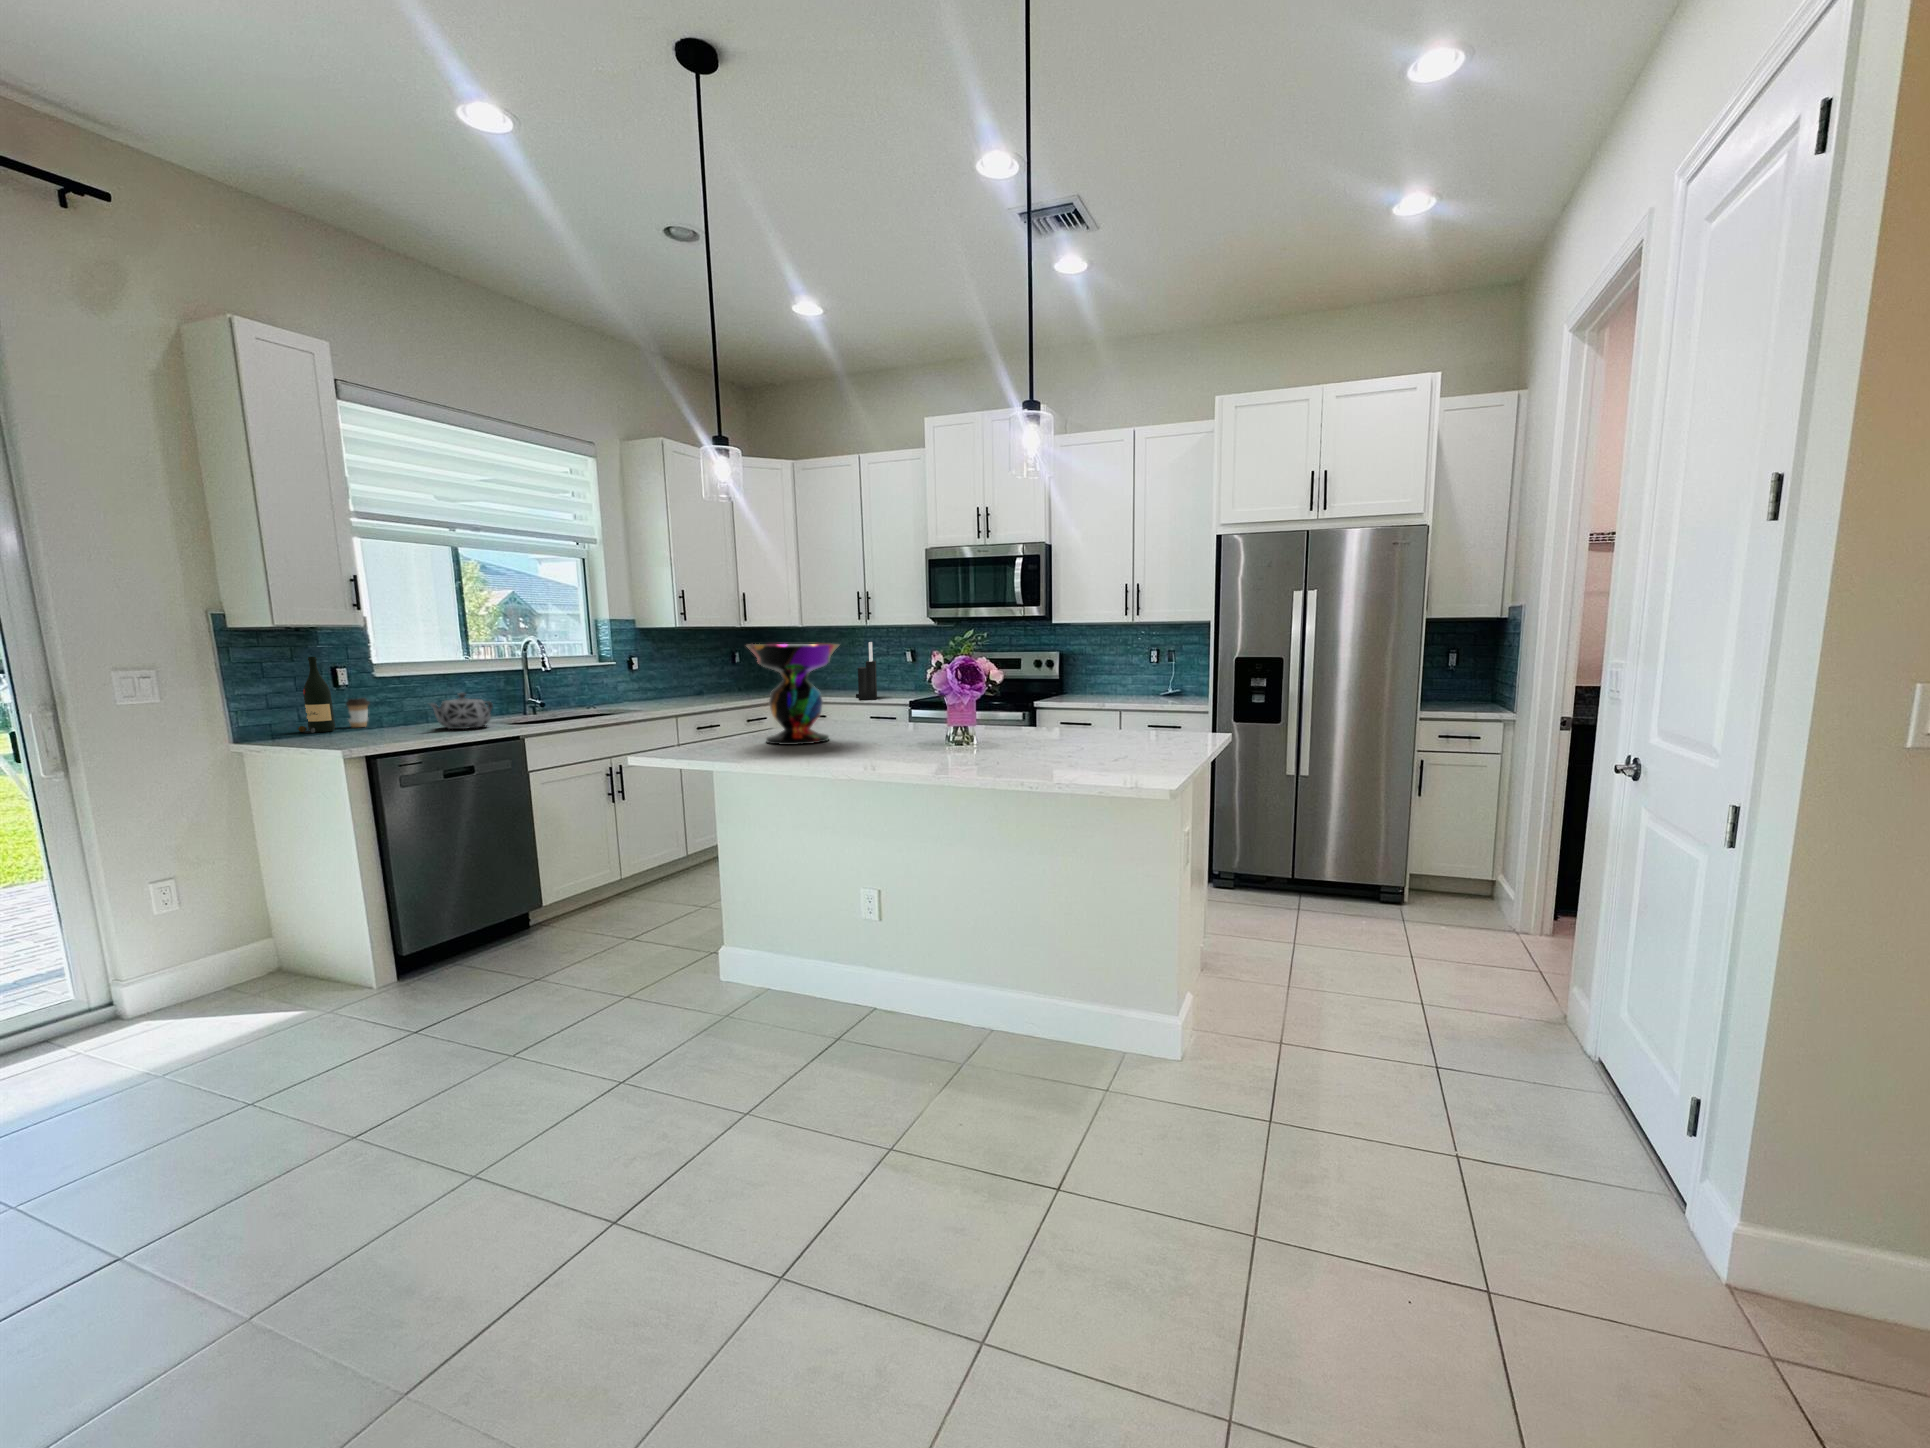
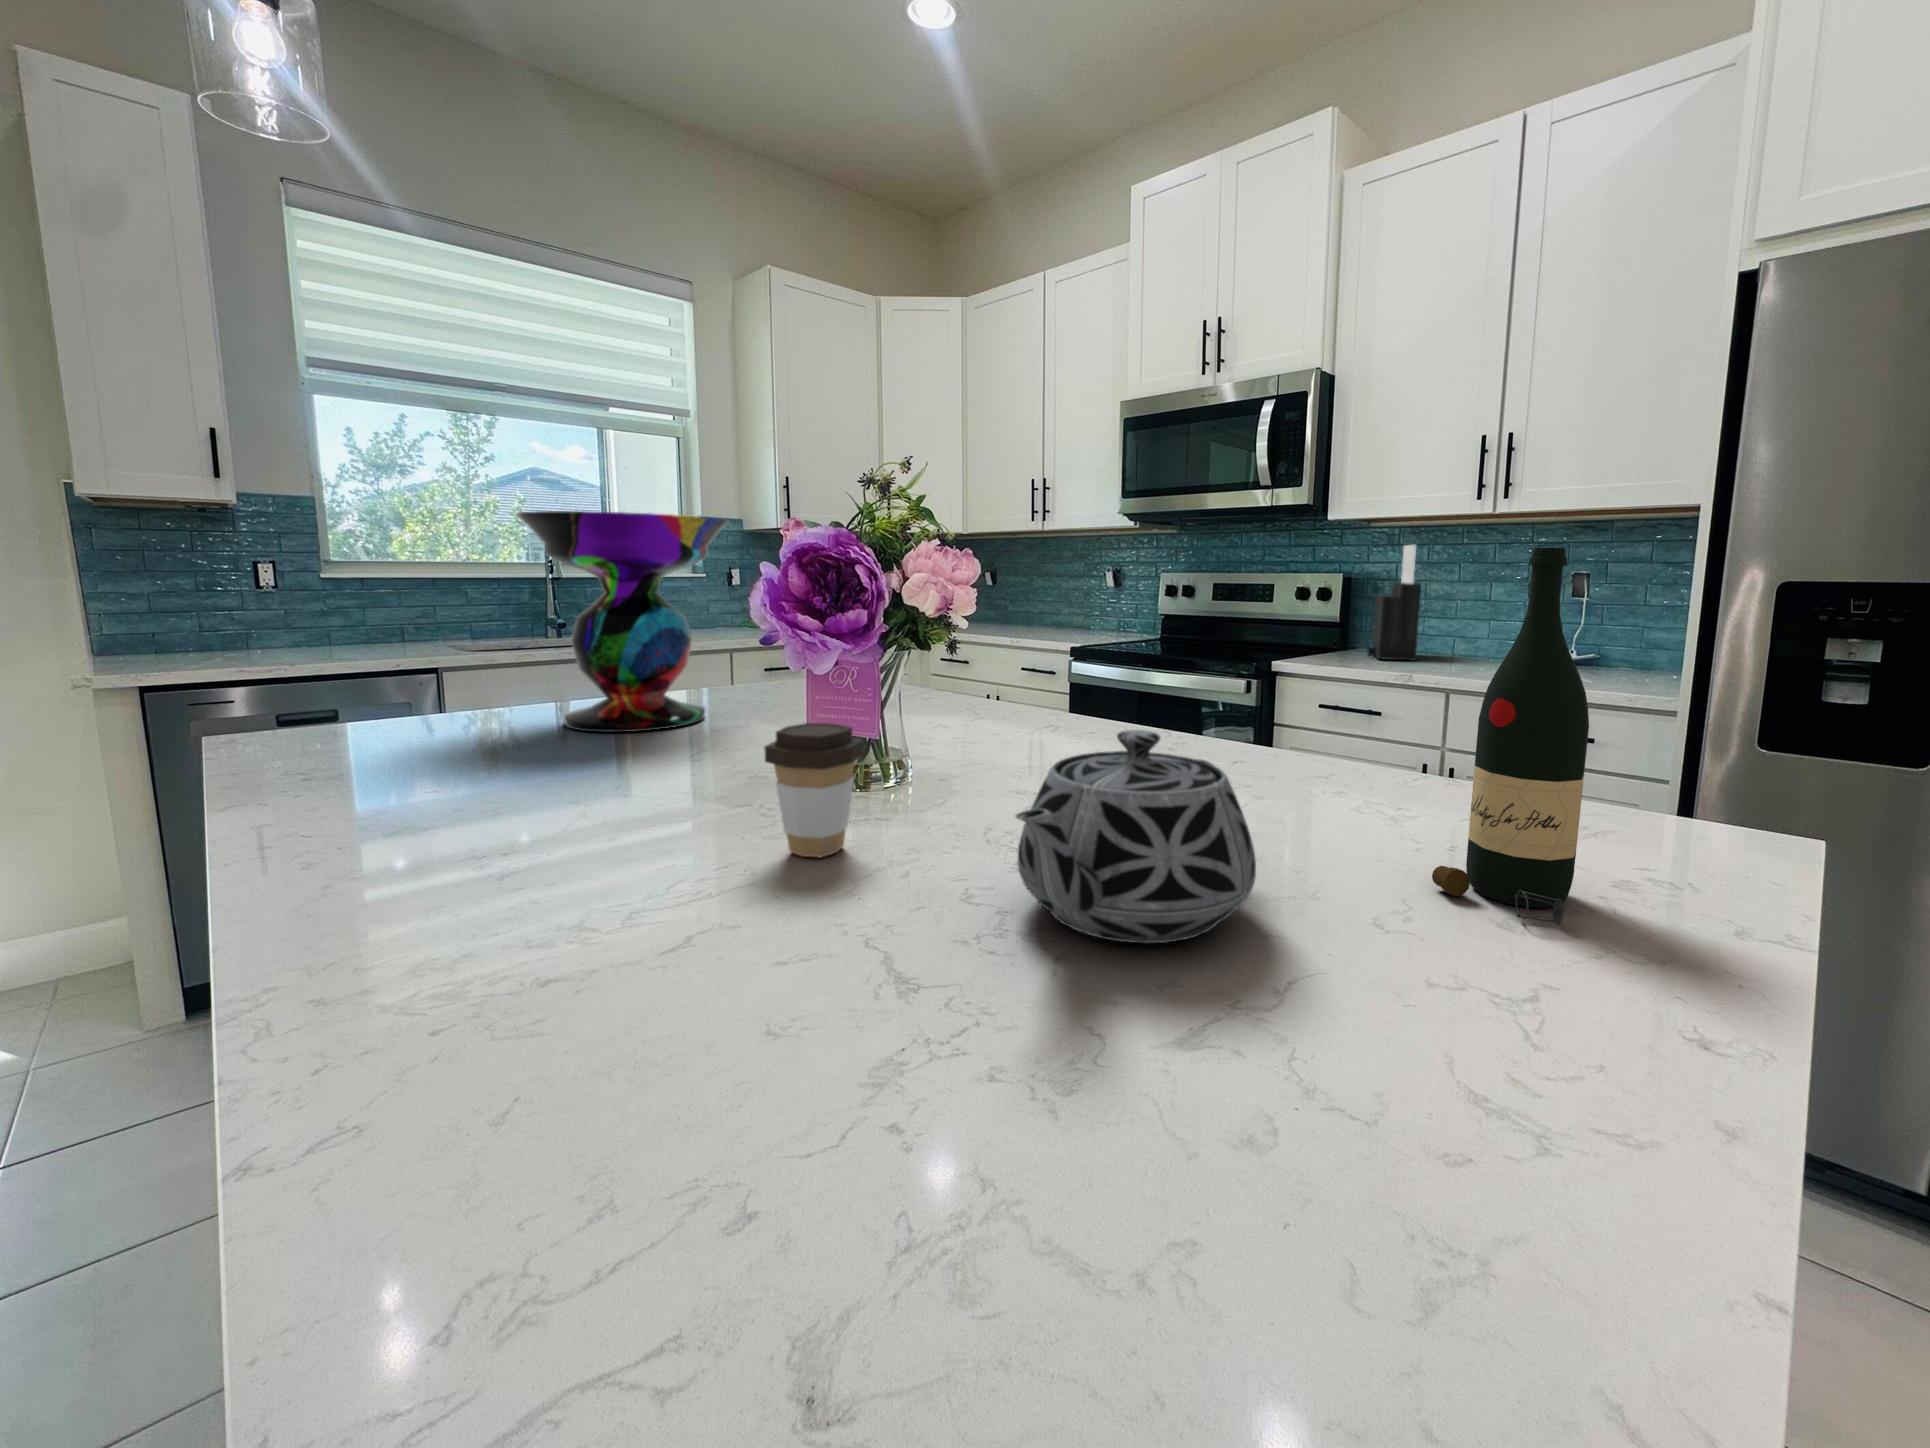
knife block: present [856,642,877,700] -> present [1368,545,1421,660]
wine bottle: present [298,657,335,733] -> present [1432,548,1589,925]
teapot: present [430,693,493,729] -> present [1015,730,1256,943]
coffee cup: present [346,698,370,727] -> present [765,723,863,858]

